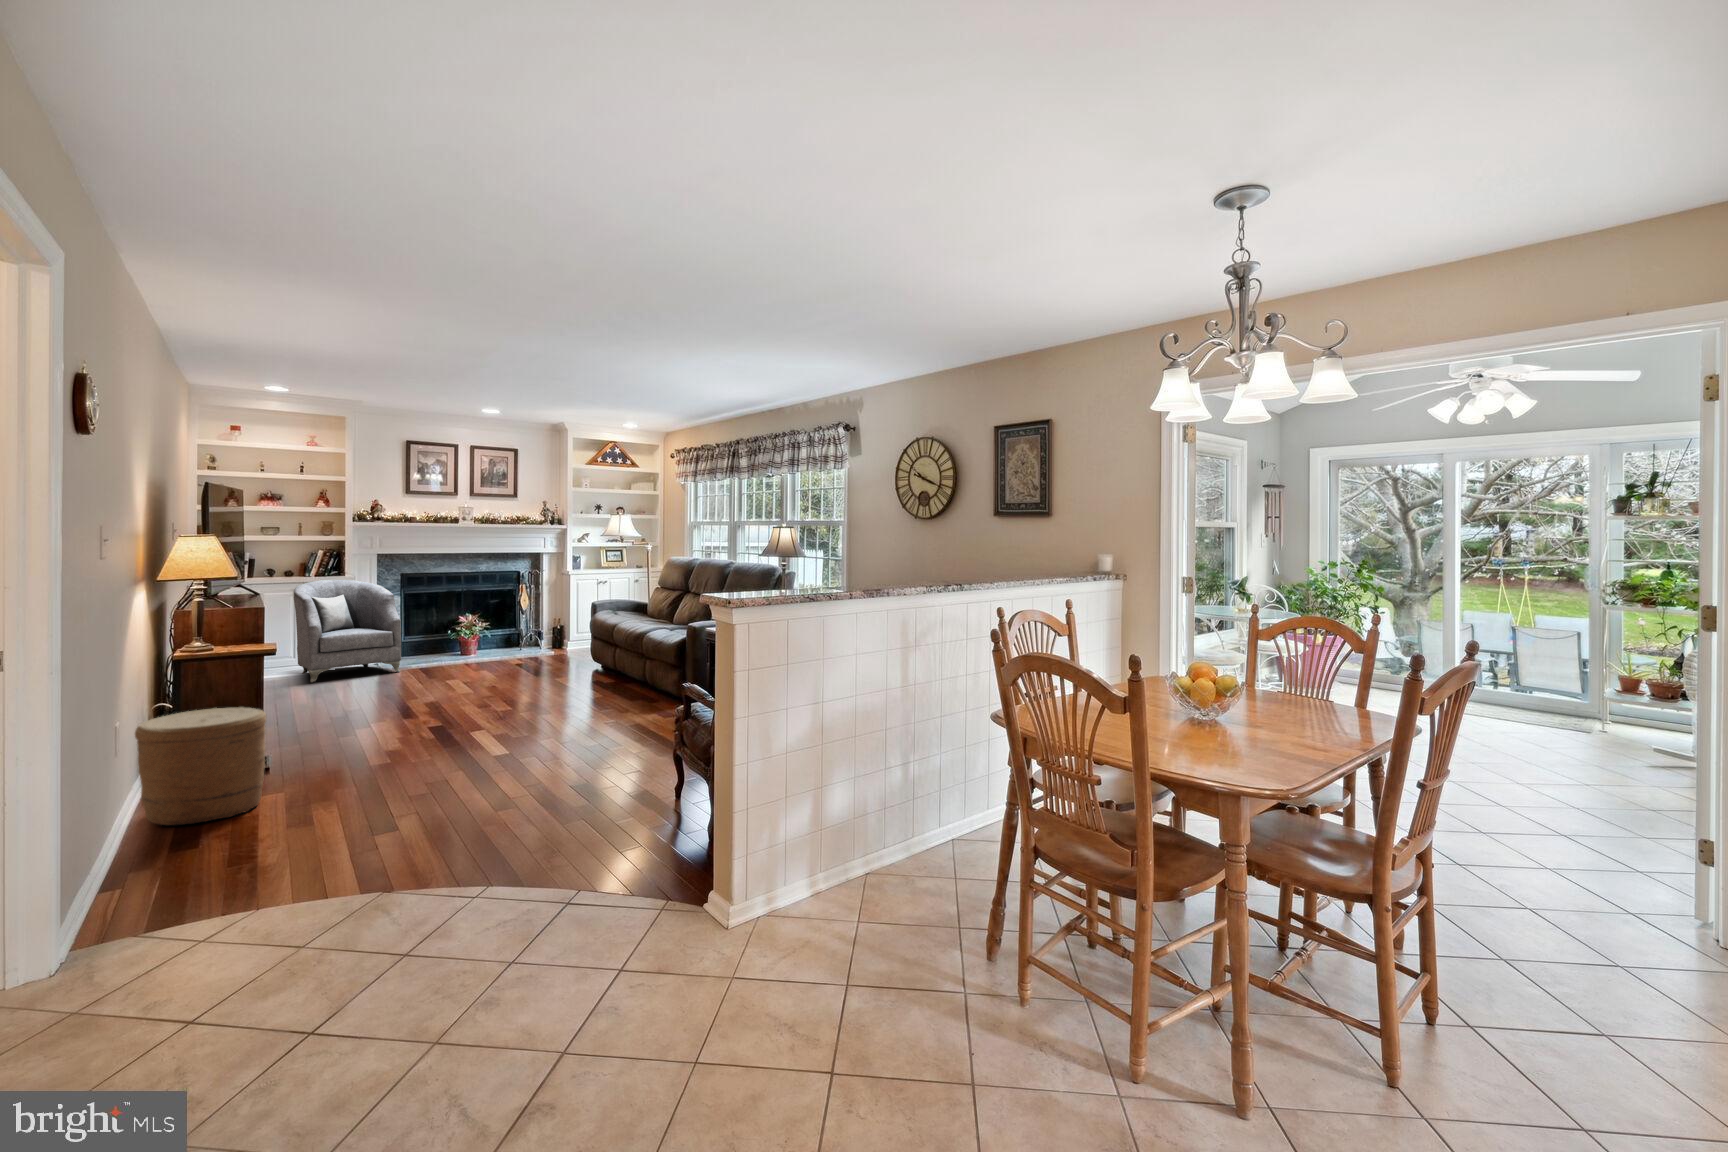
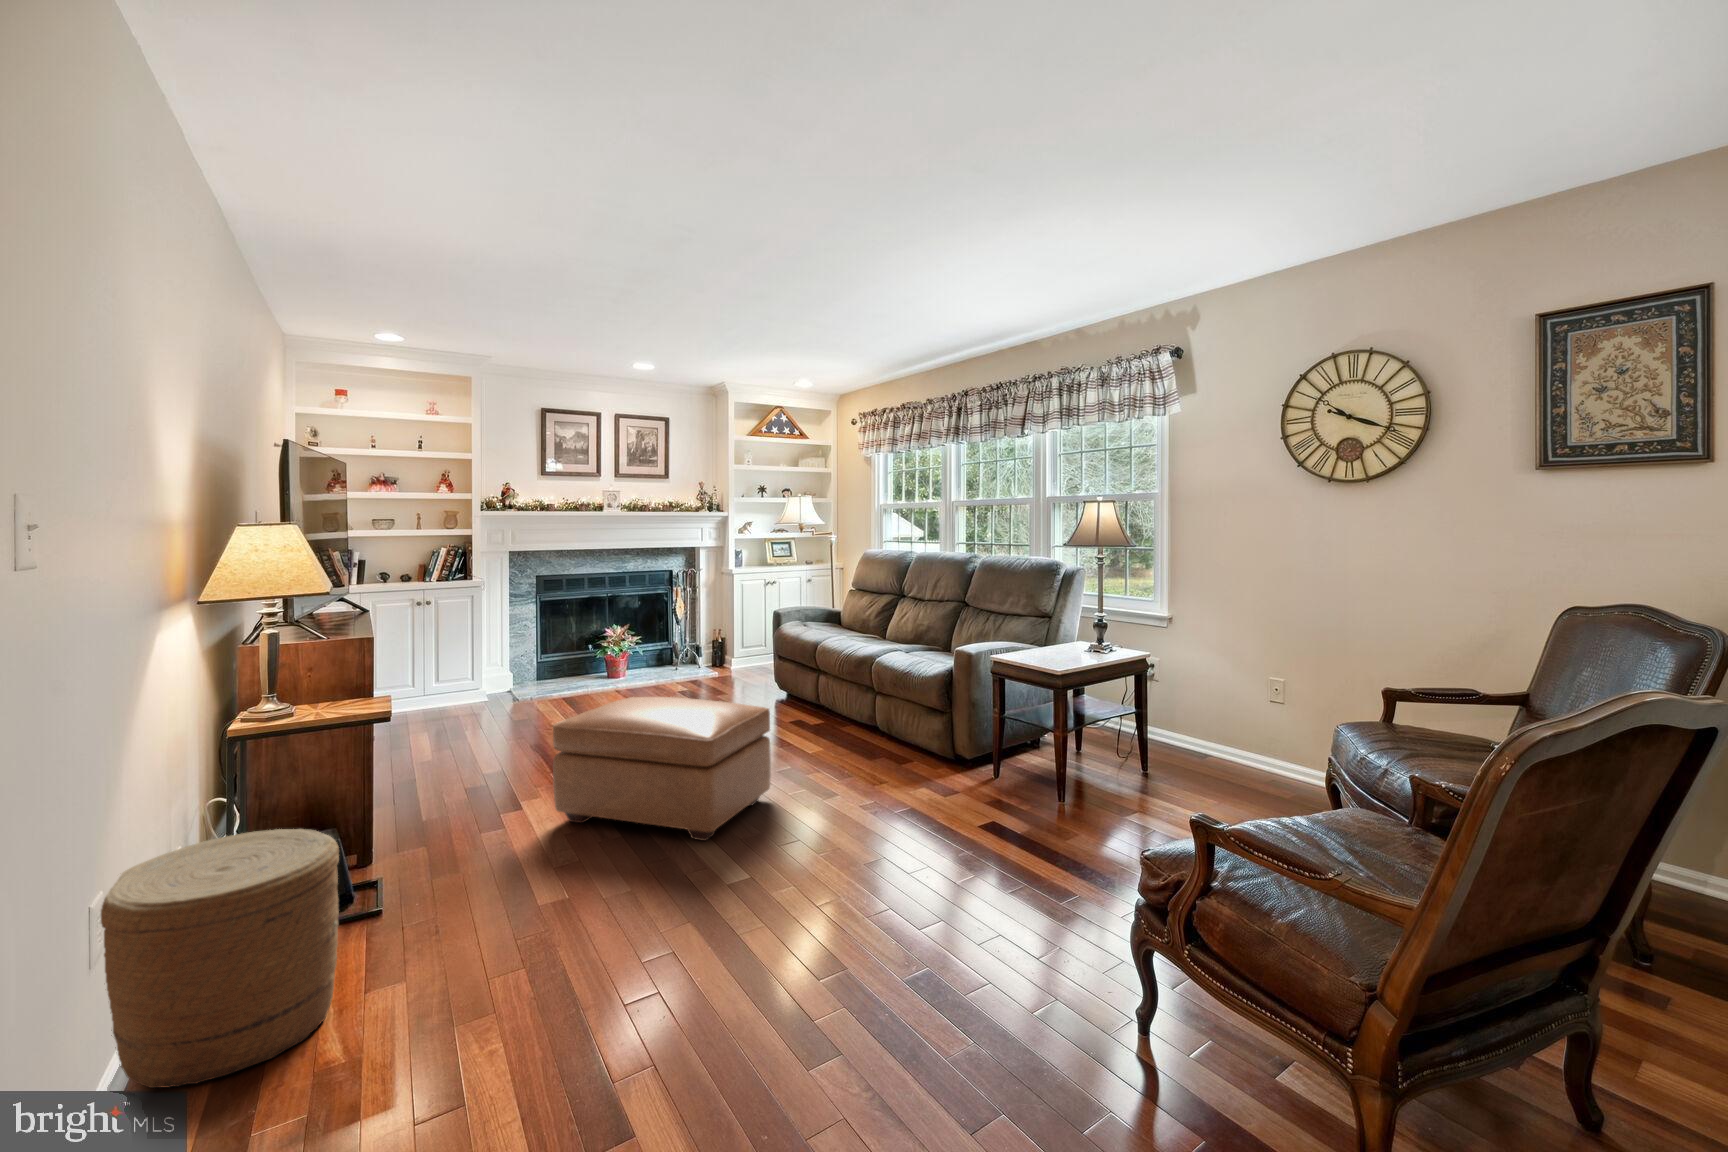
armchair: present [294,580,401,683] -> none [411,585,540,719]
ottoman: none [401,654,556,740] -> present [553,697,771,841]

